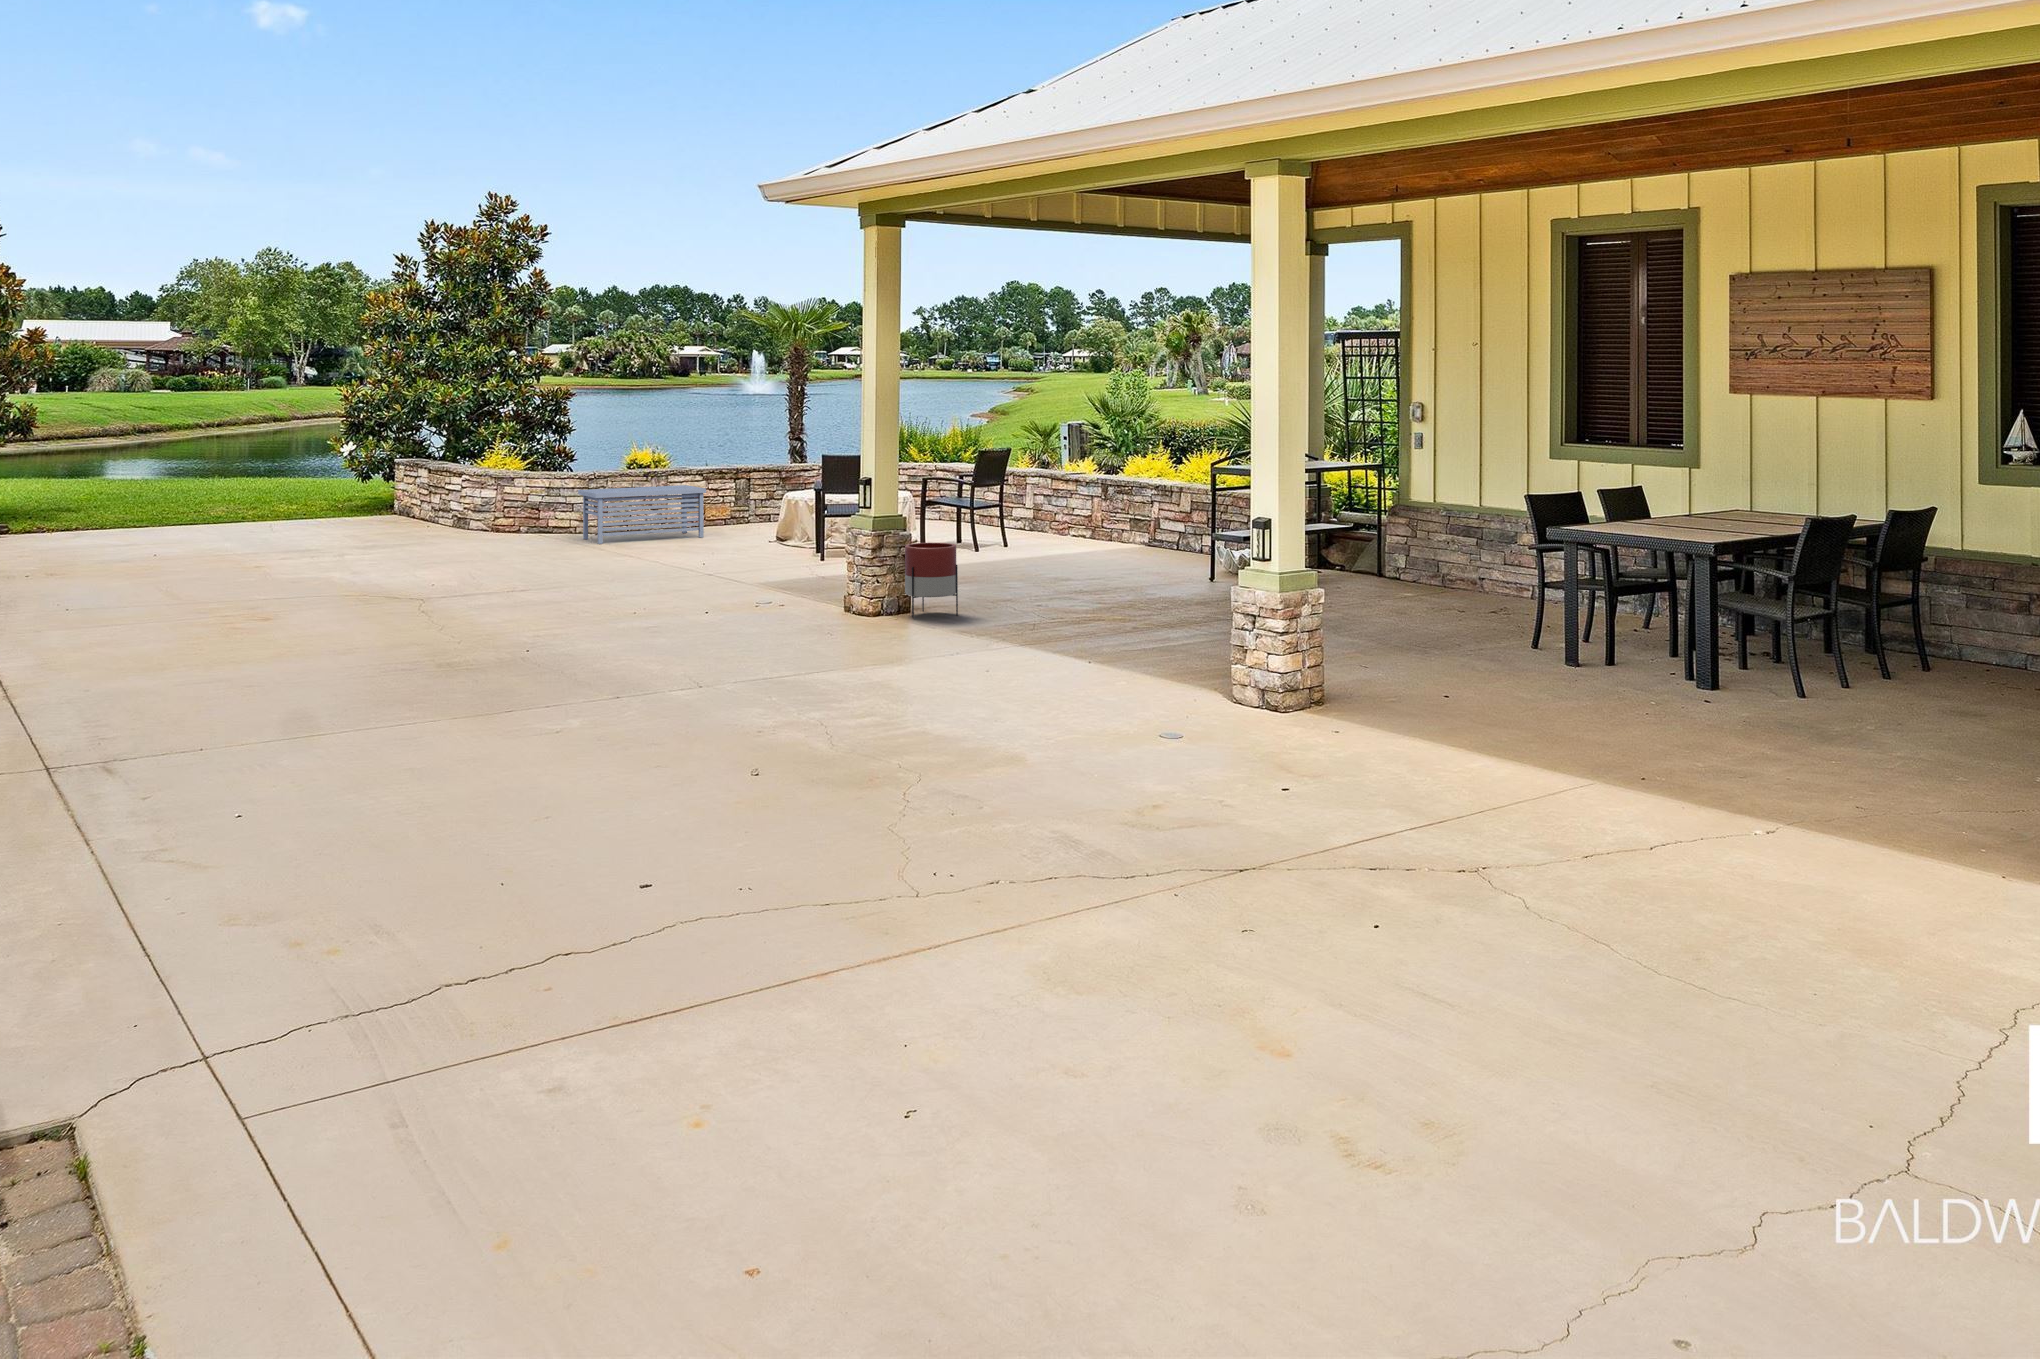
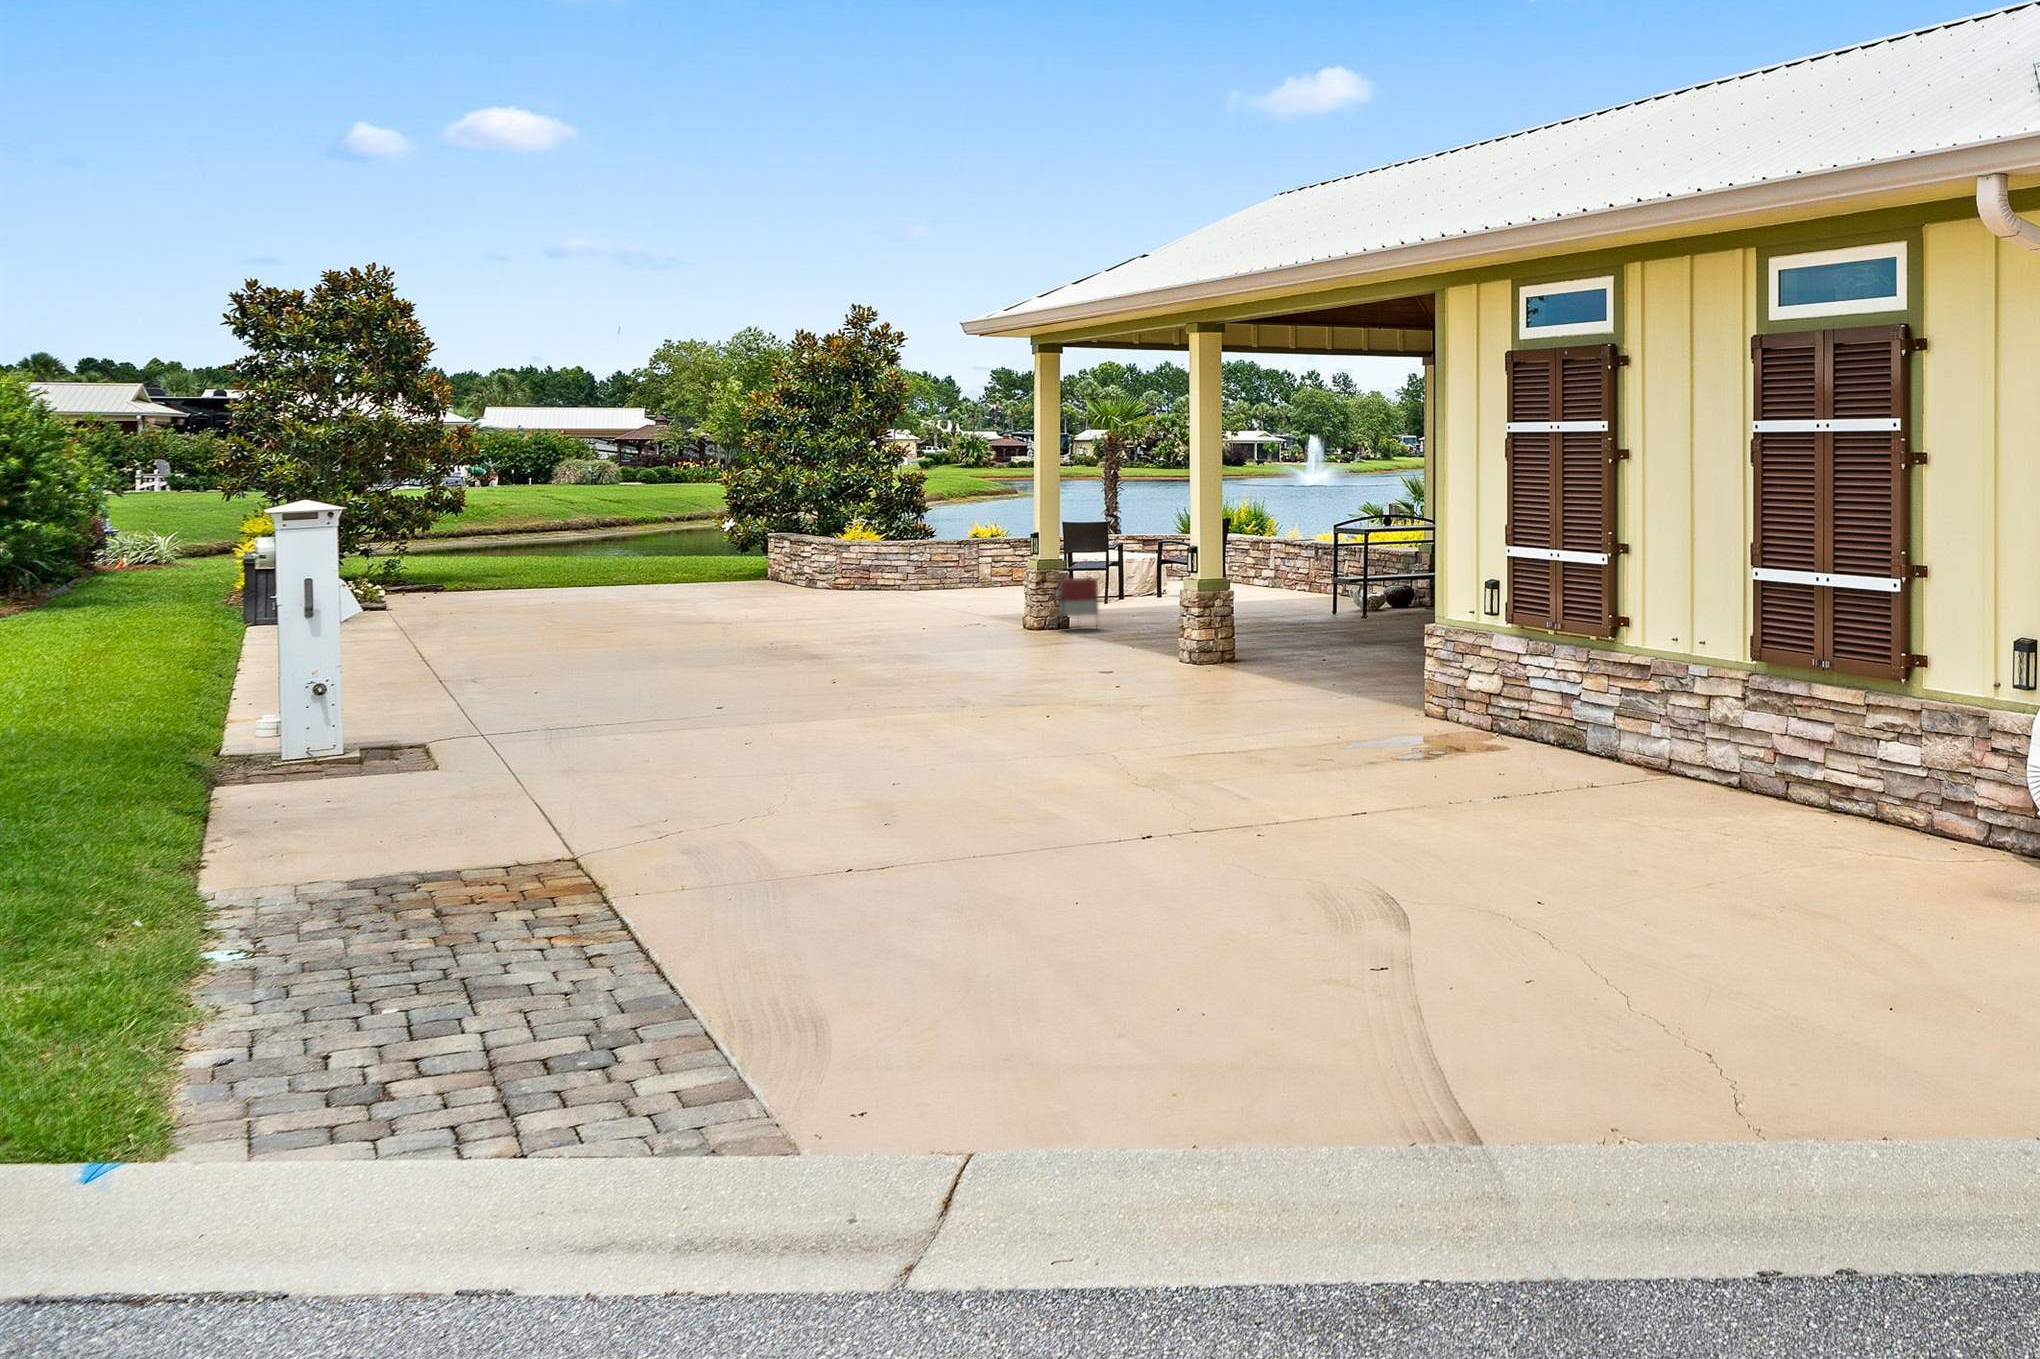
storage bench: present [578,485,706,544] -> none [895,551,1000,597]

